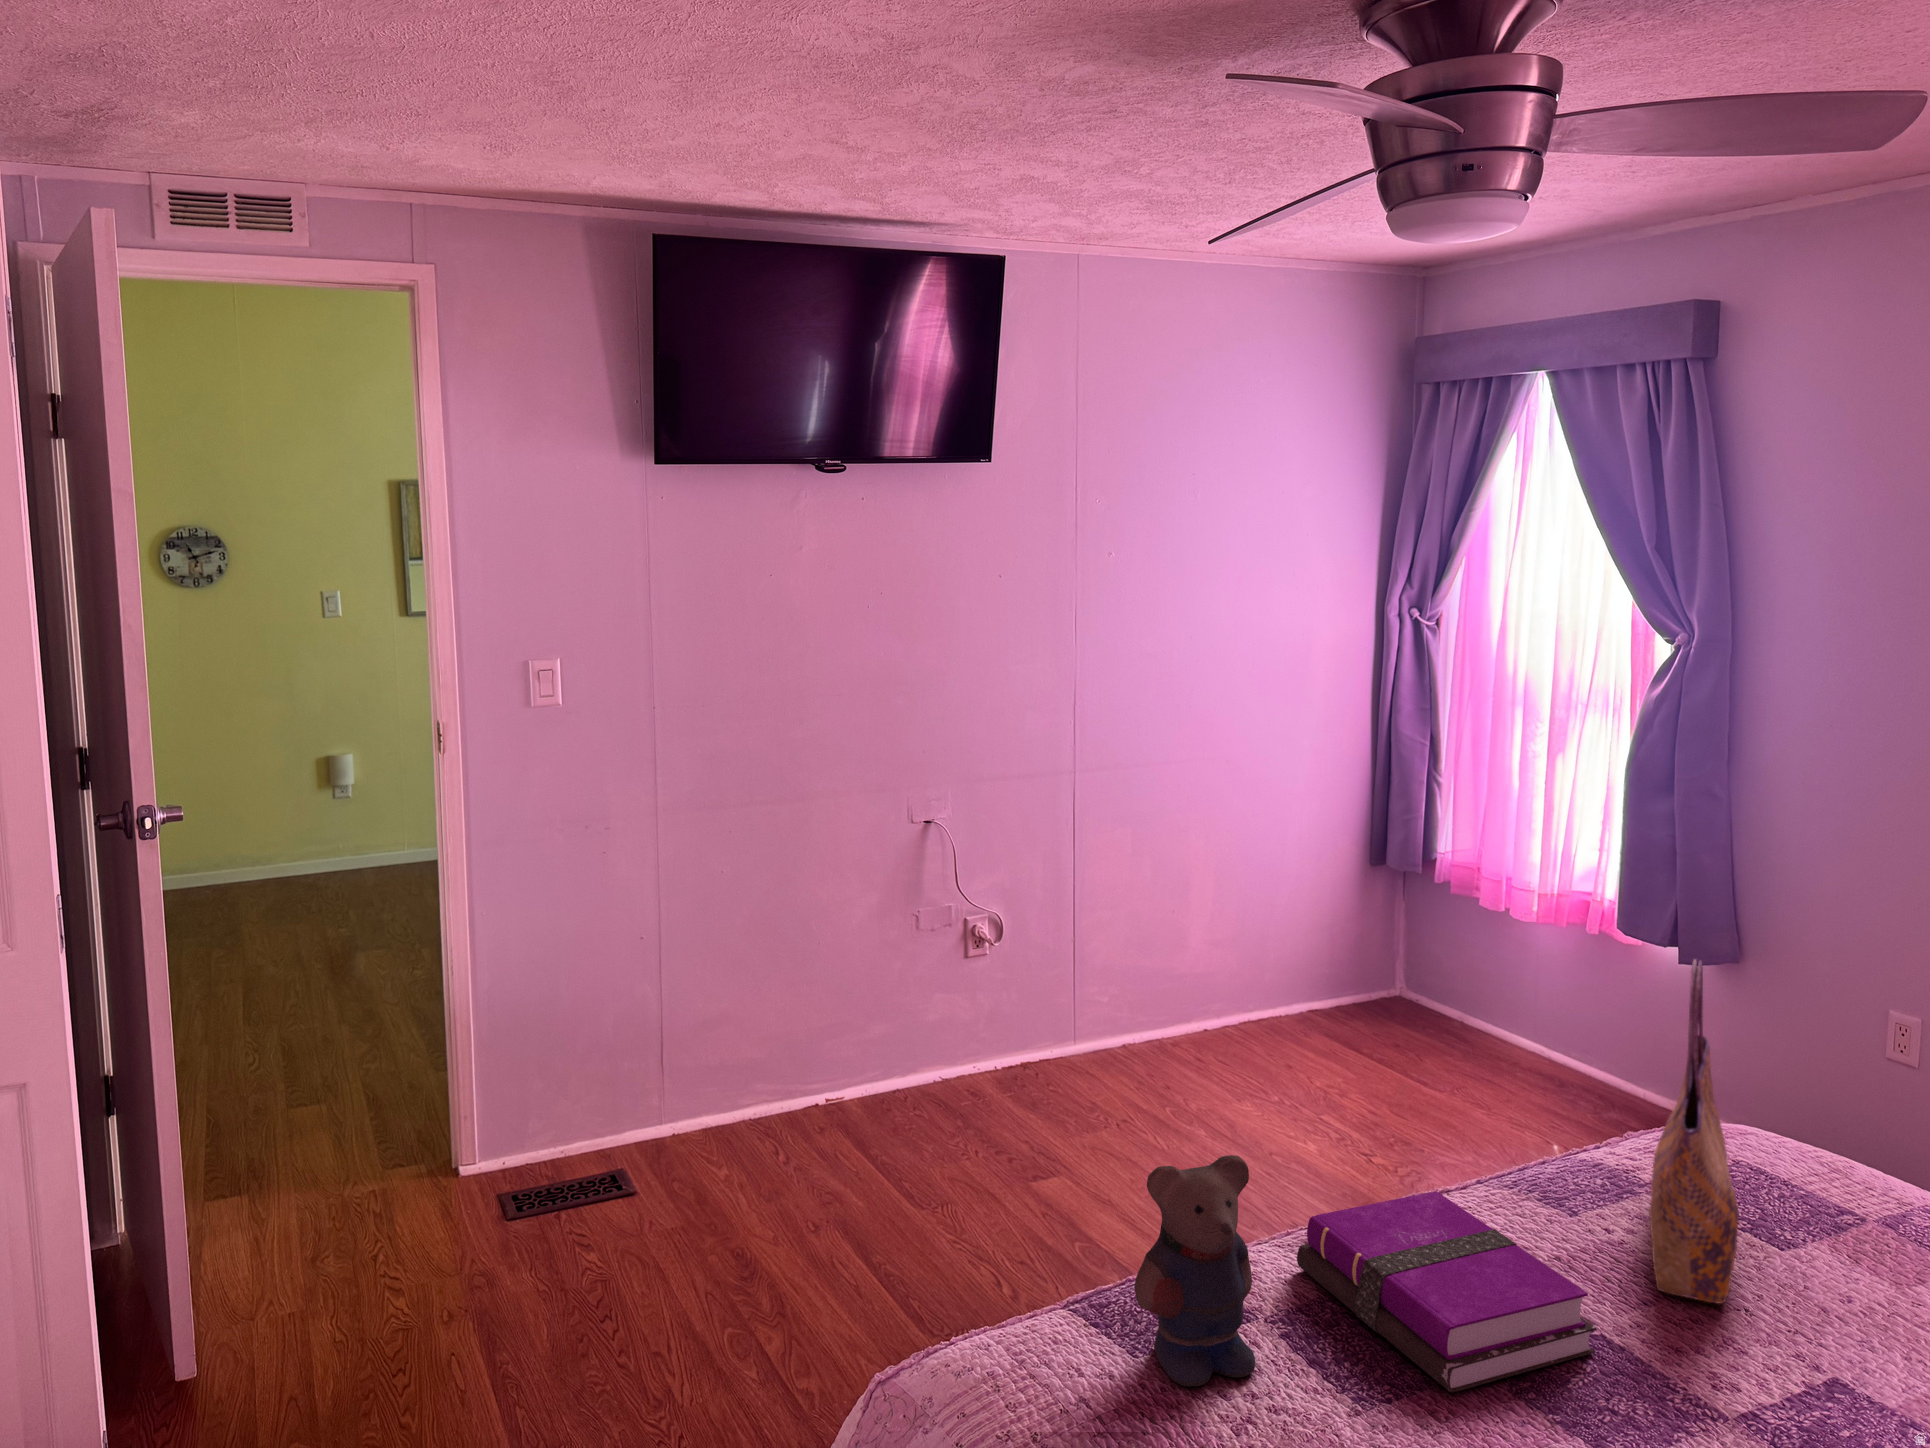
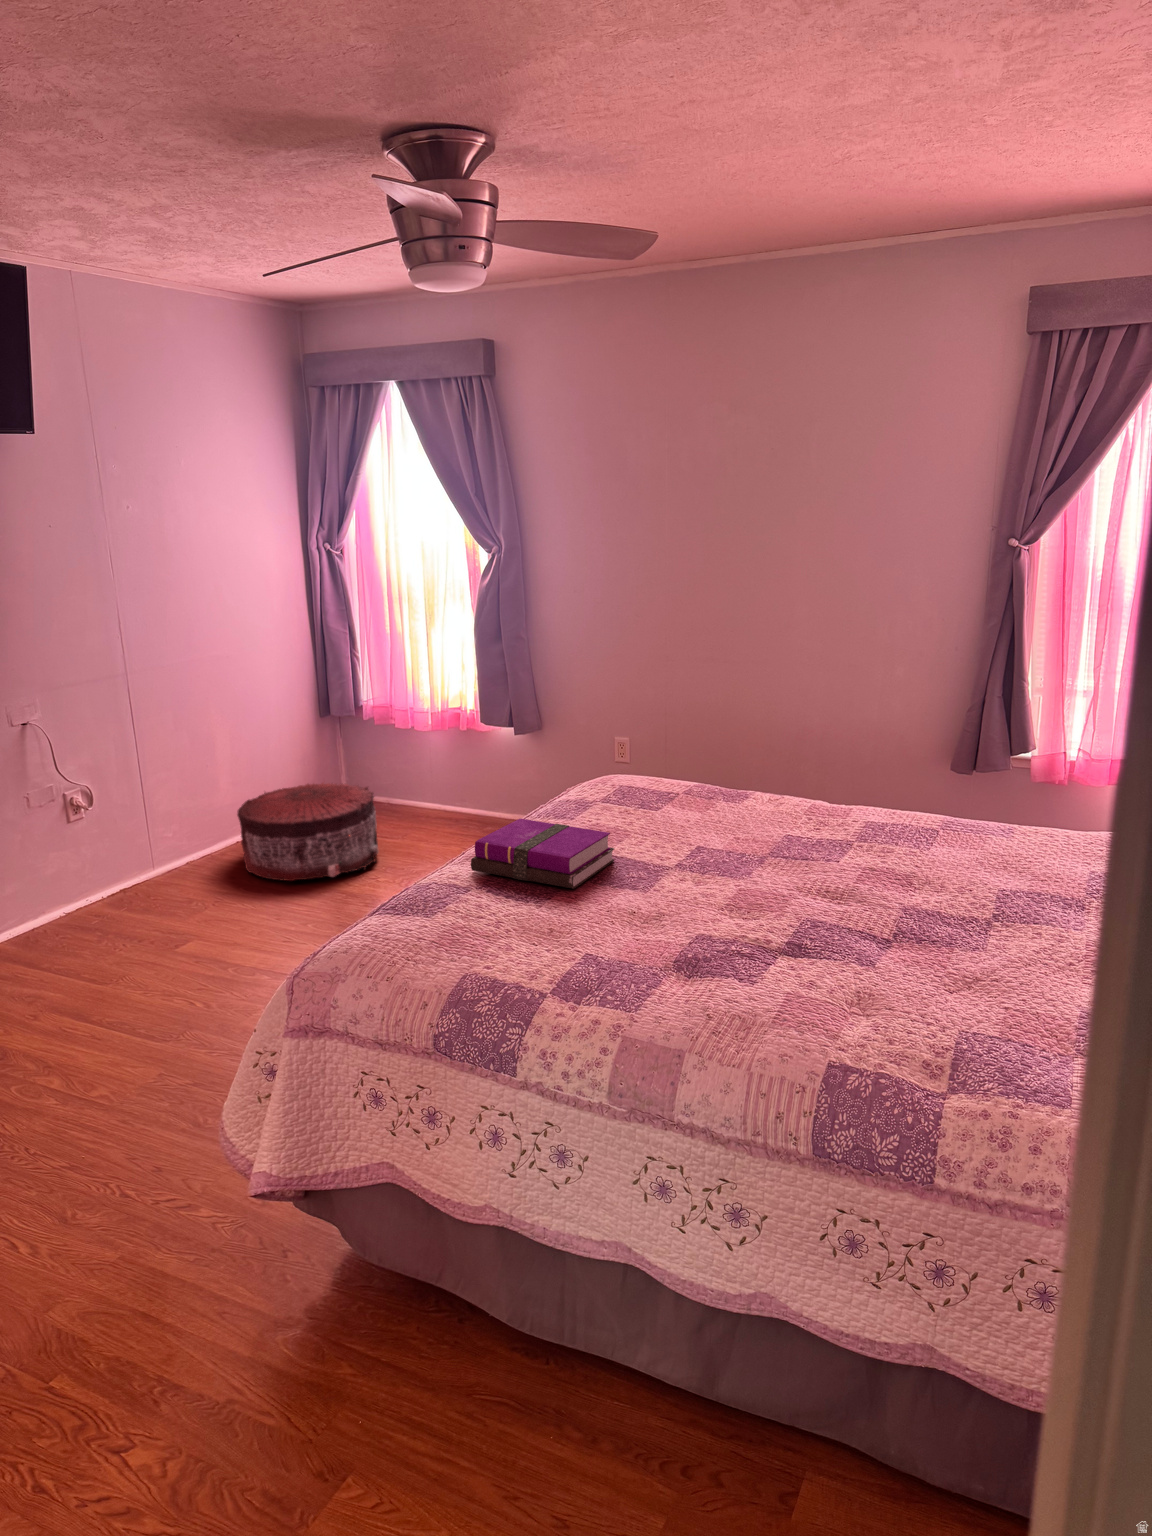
tote bag: present [1649,960,1739,1304] -> none [597,677,649,834]
pouf: none [1186,964,1401,1133] -> present [237,783,379,881]
teddy bear: present [1134,1155,1255,1386] -> none [426,802,488,924]

